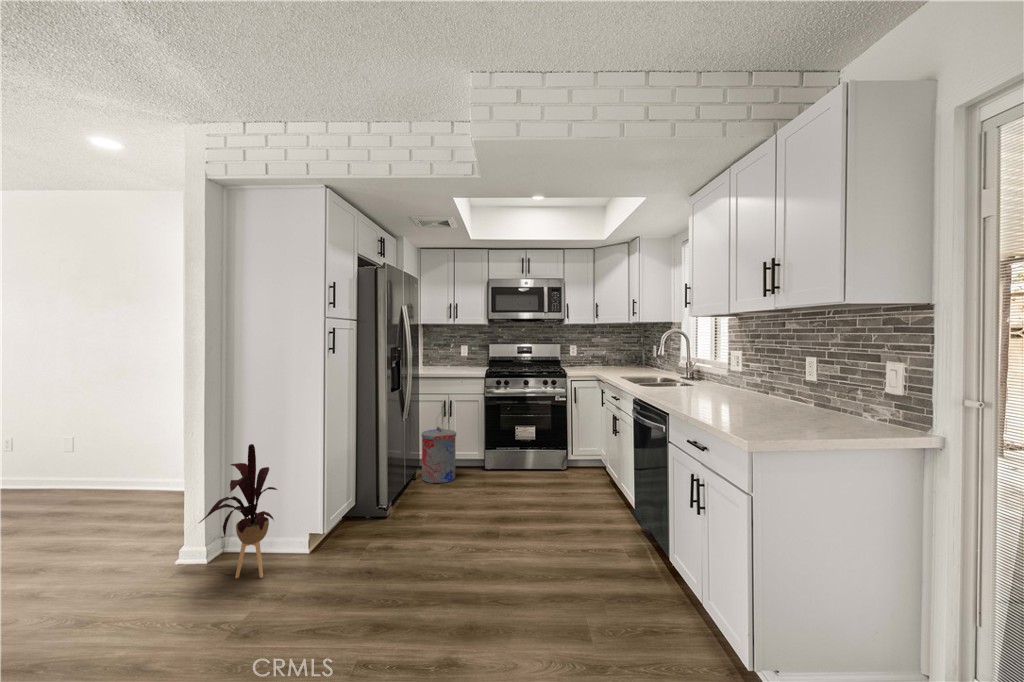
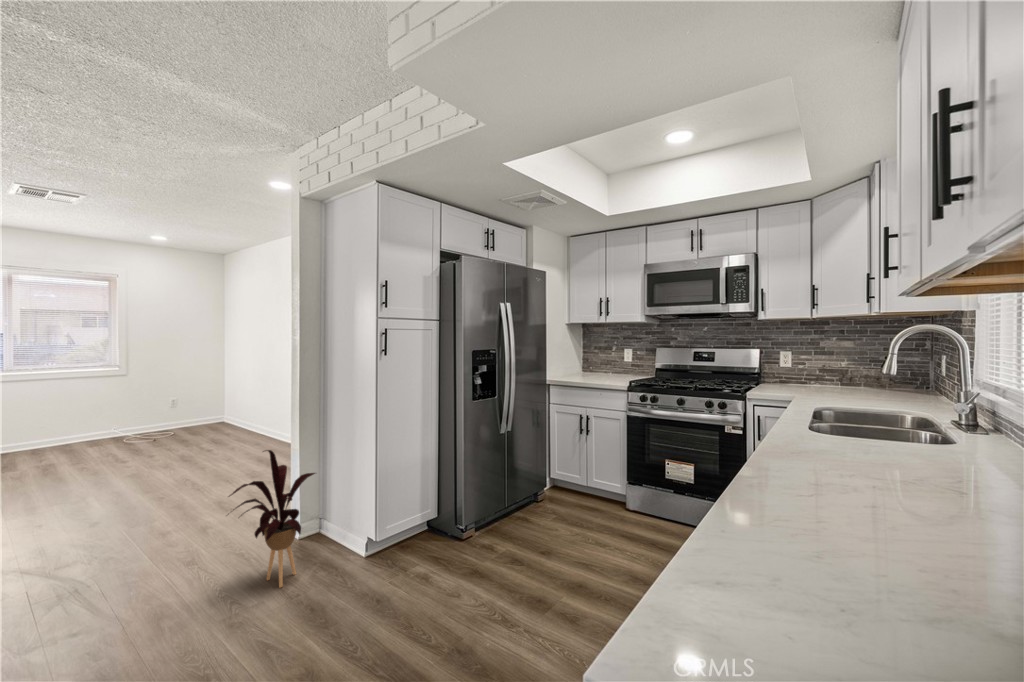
trash can: present [421,427,456,483] -> none [538,448,581,519]

